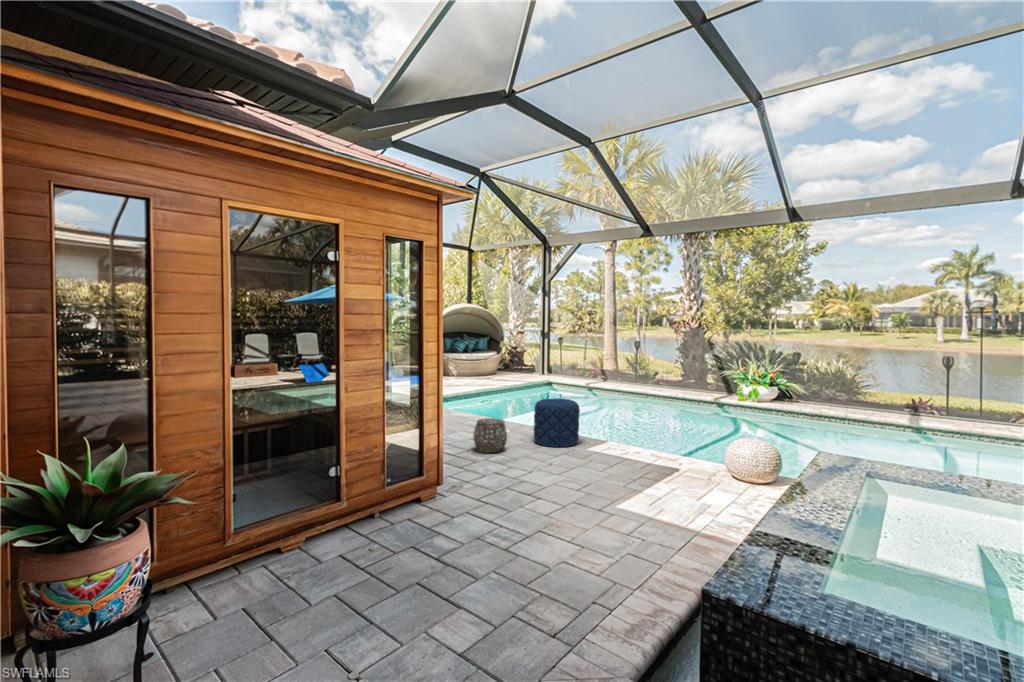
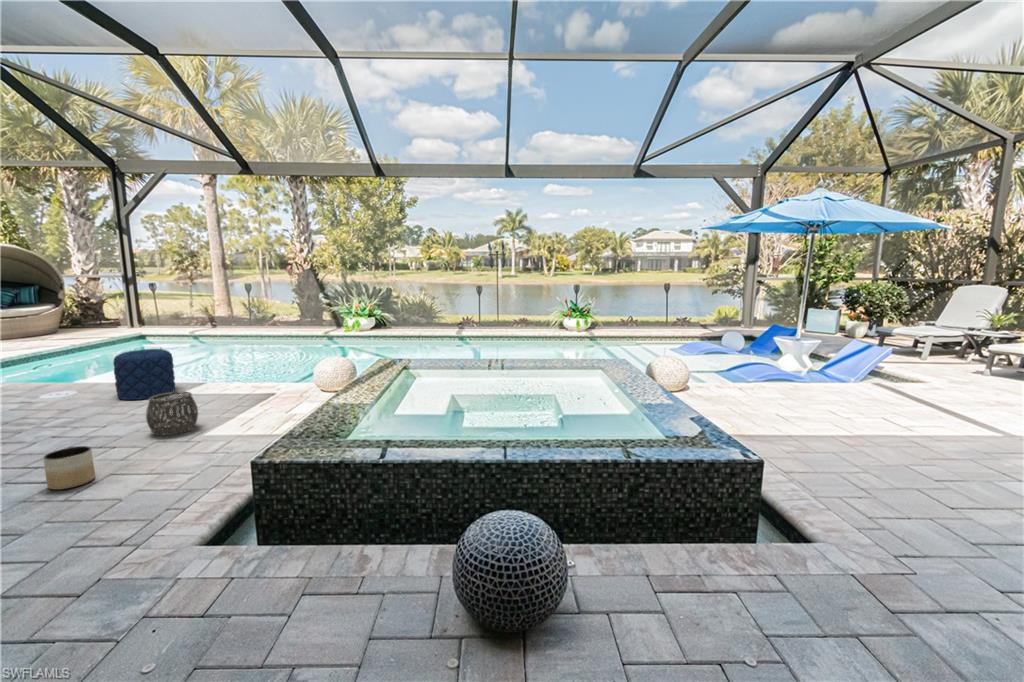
woven basket: present [473,418,507,453] -> present [146,392,198,436]
planter: none [484,491,519,534] -> present [43,446,95,490]

